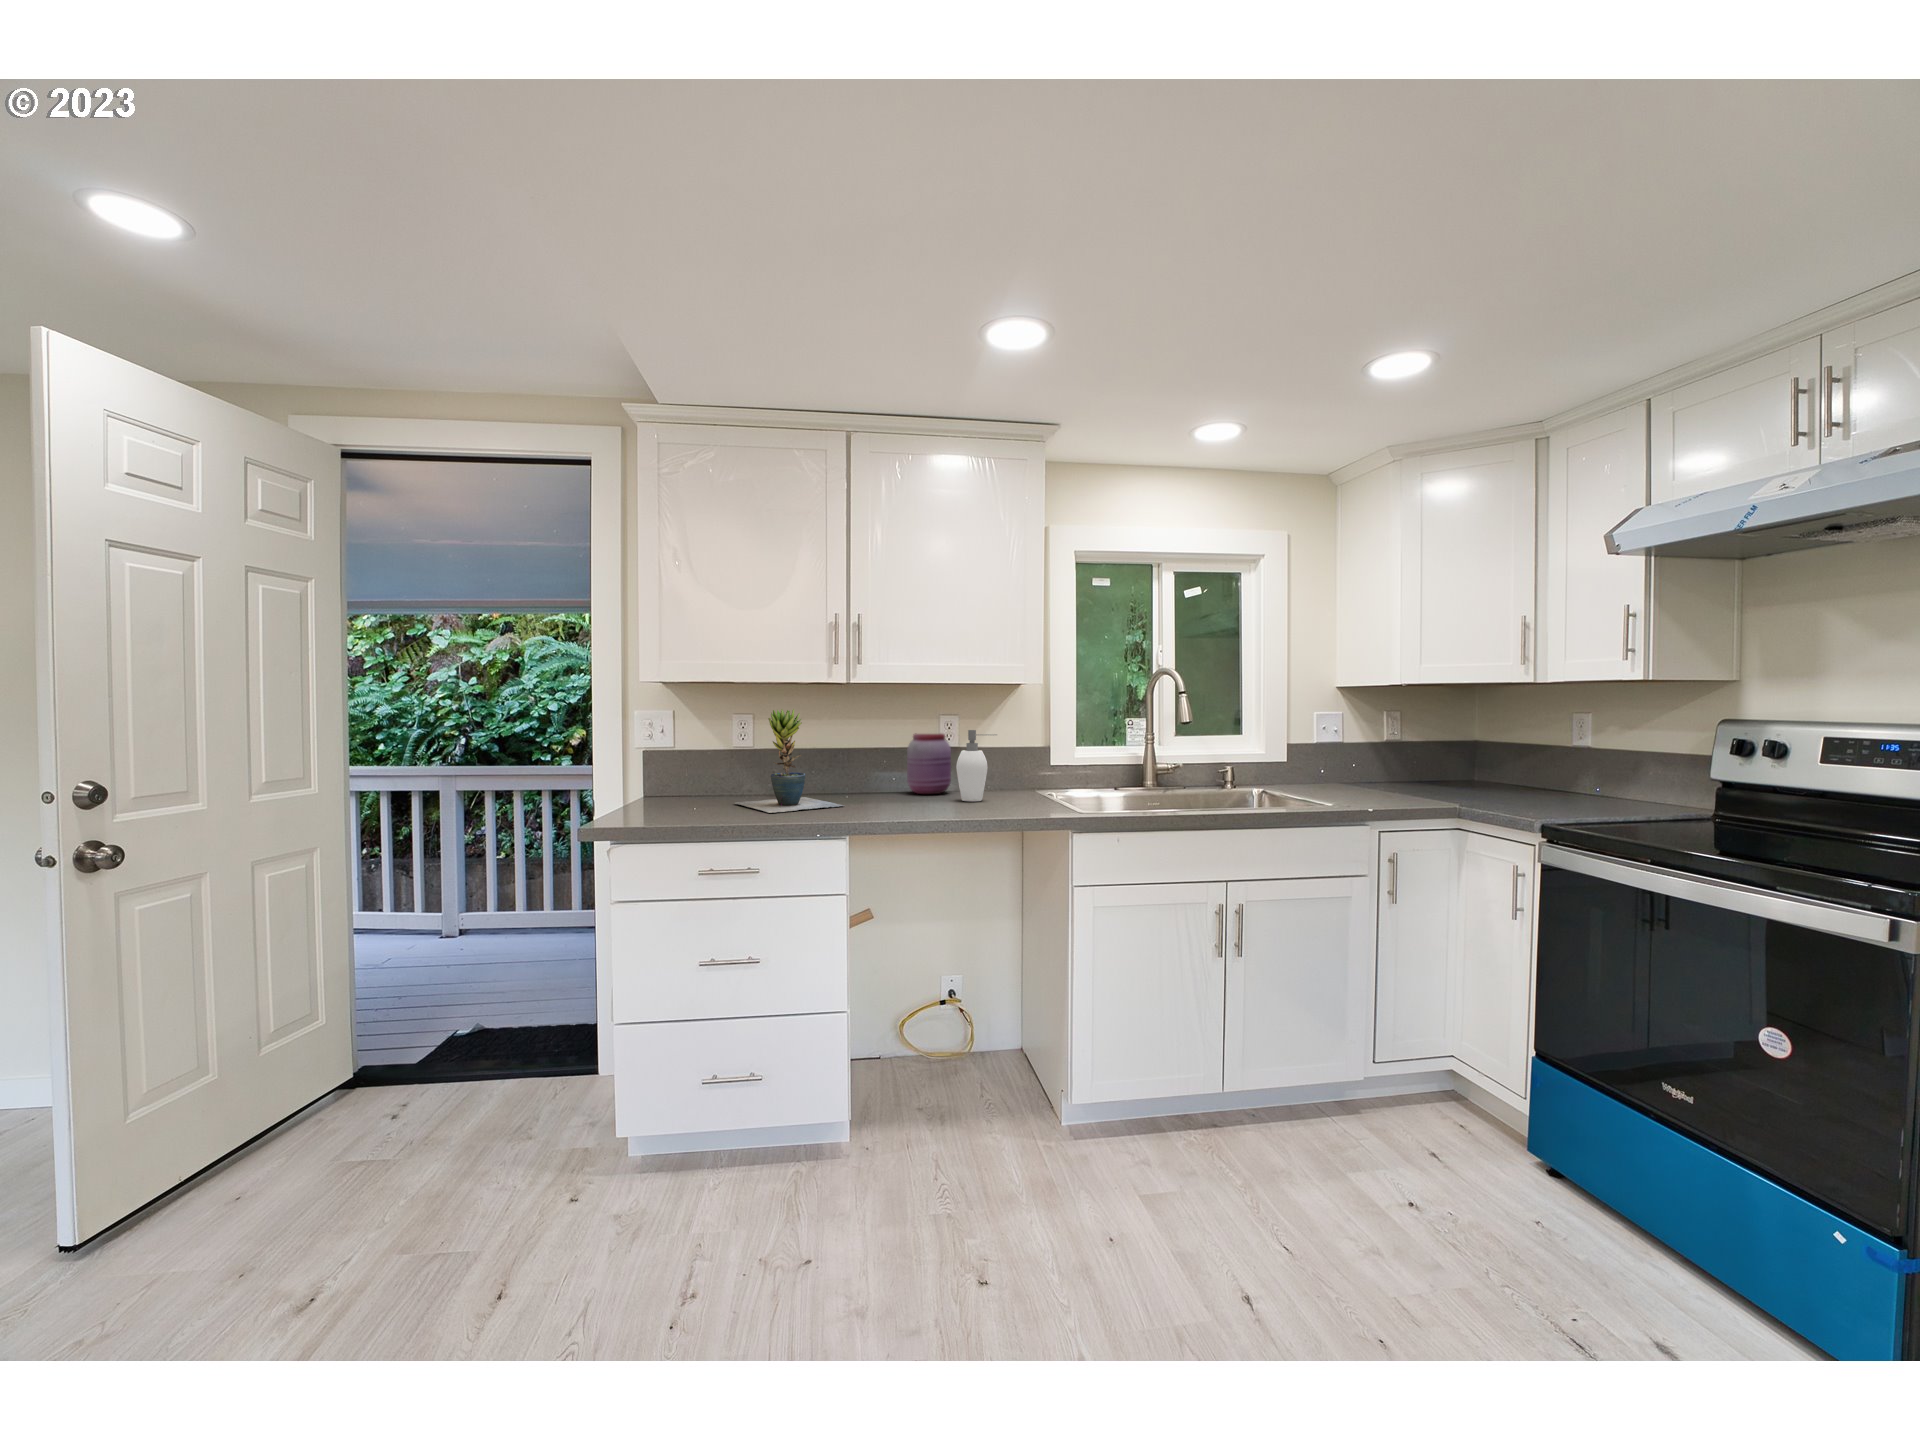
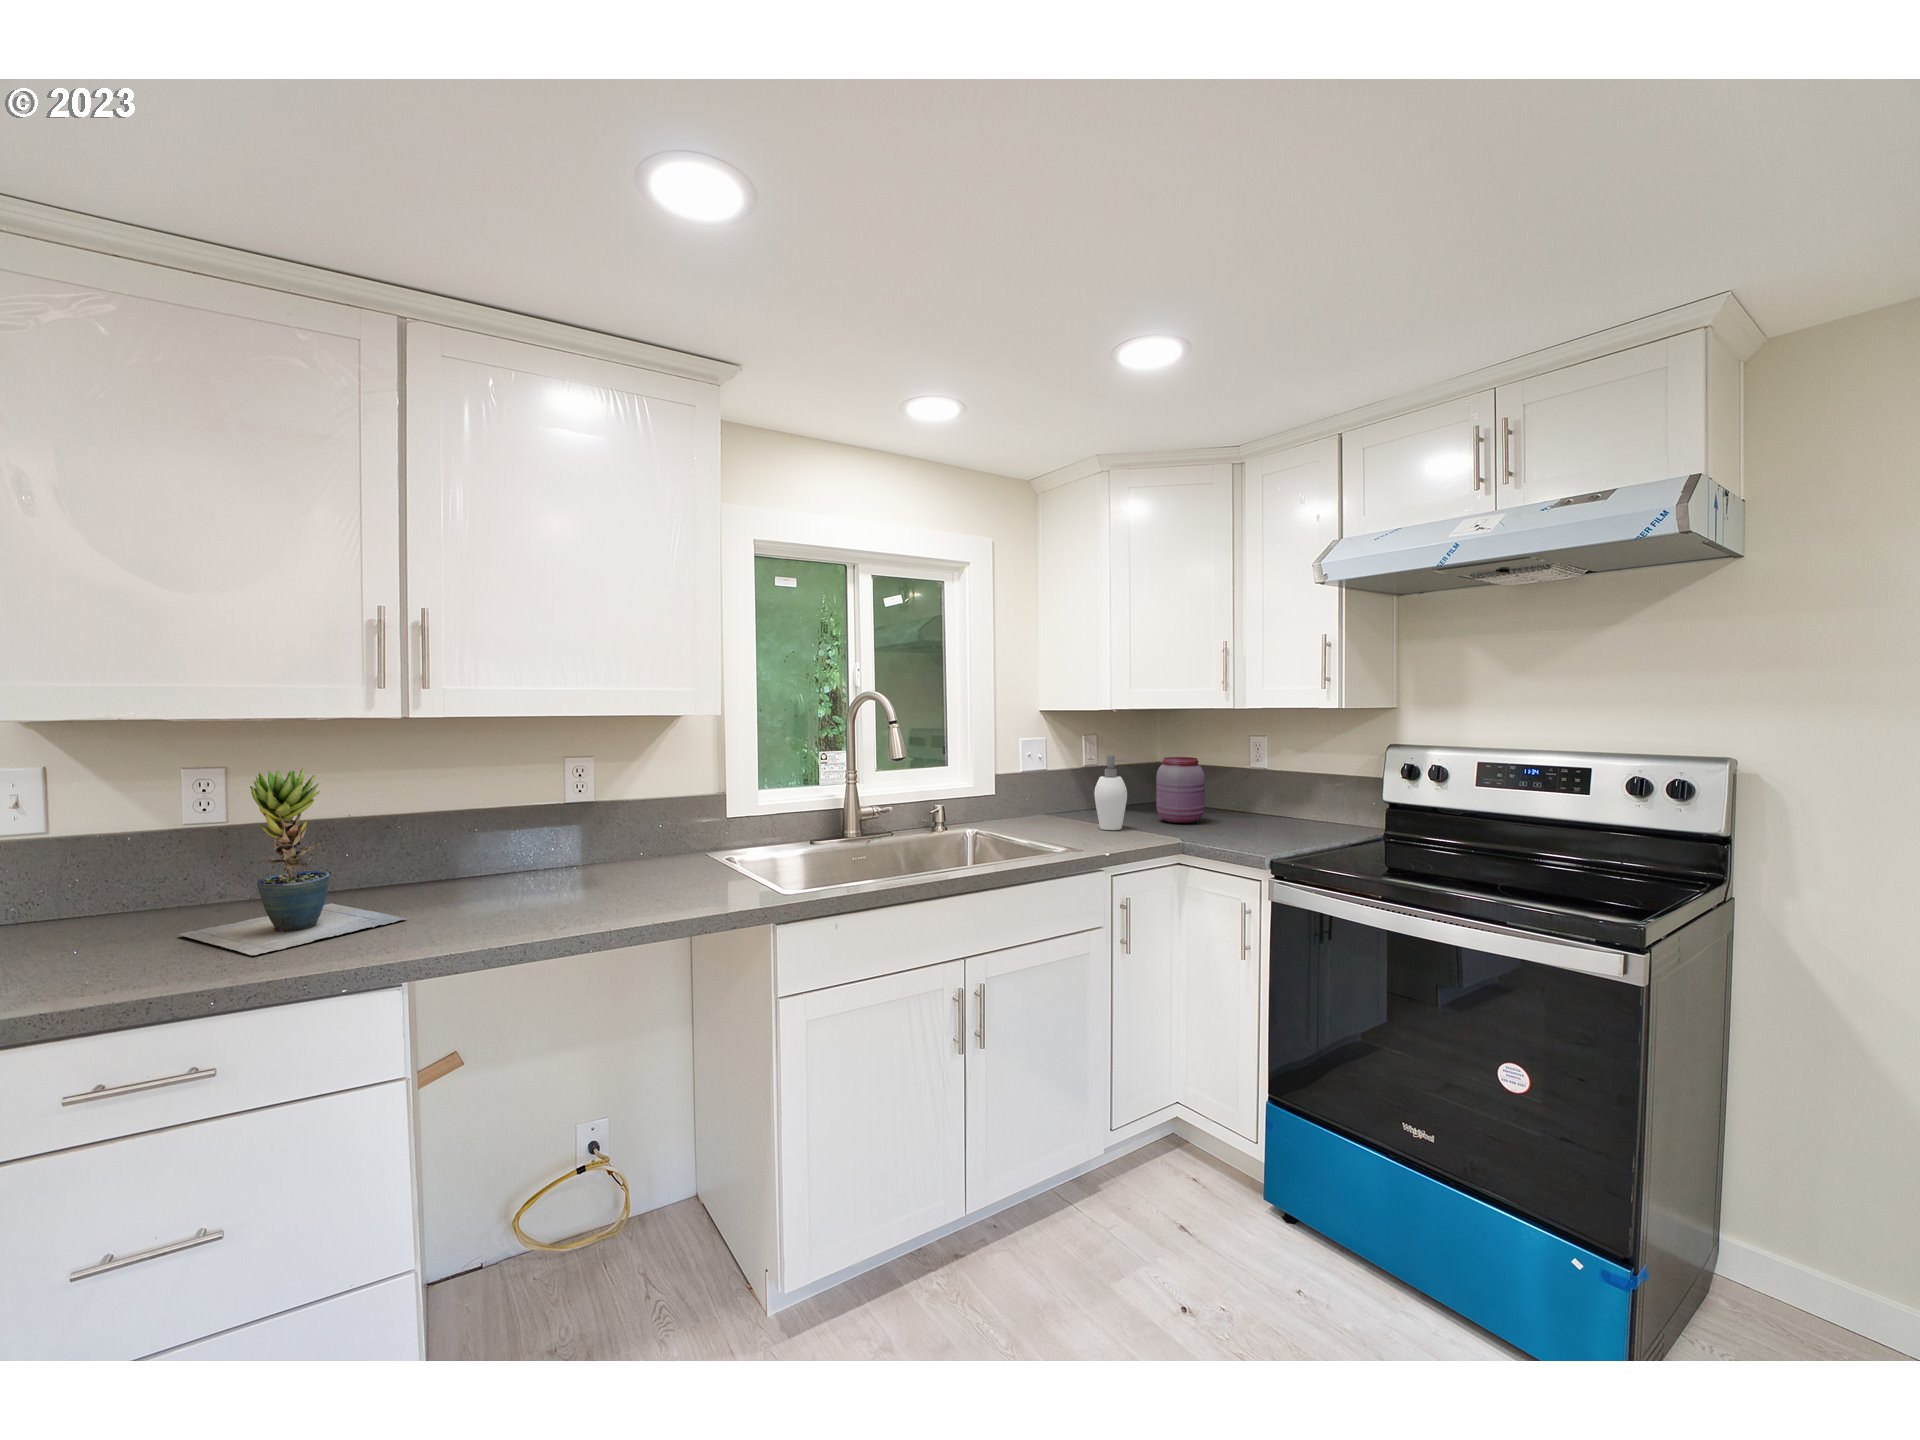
soap dispenser: present [956,730,997,801] -> present [1094,755,1132,830]
jar: present [907,734,951,794] -> present [1156,757,1205,823]

